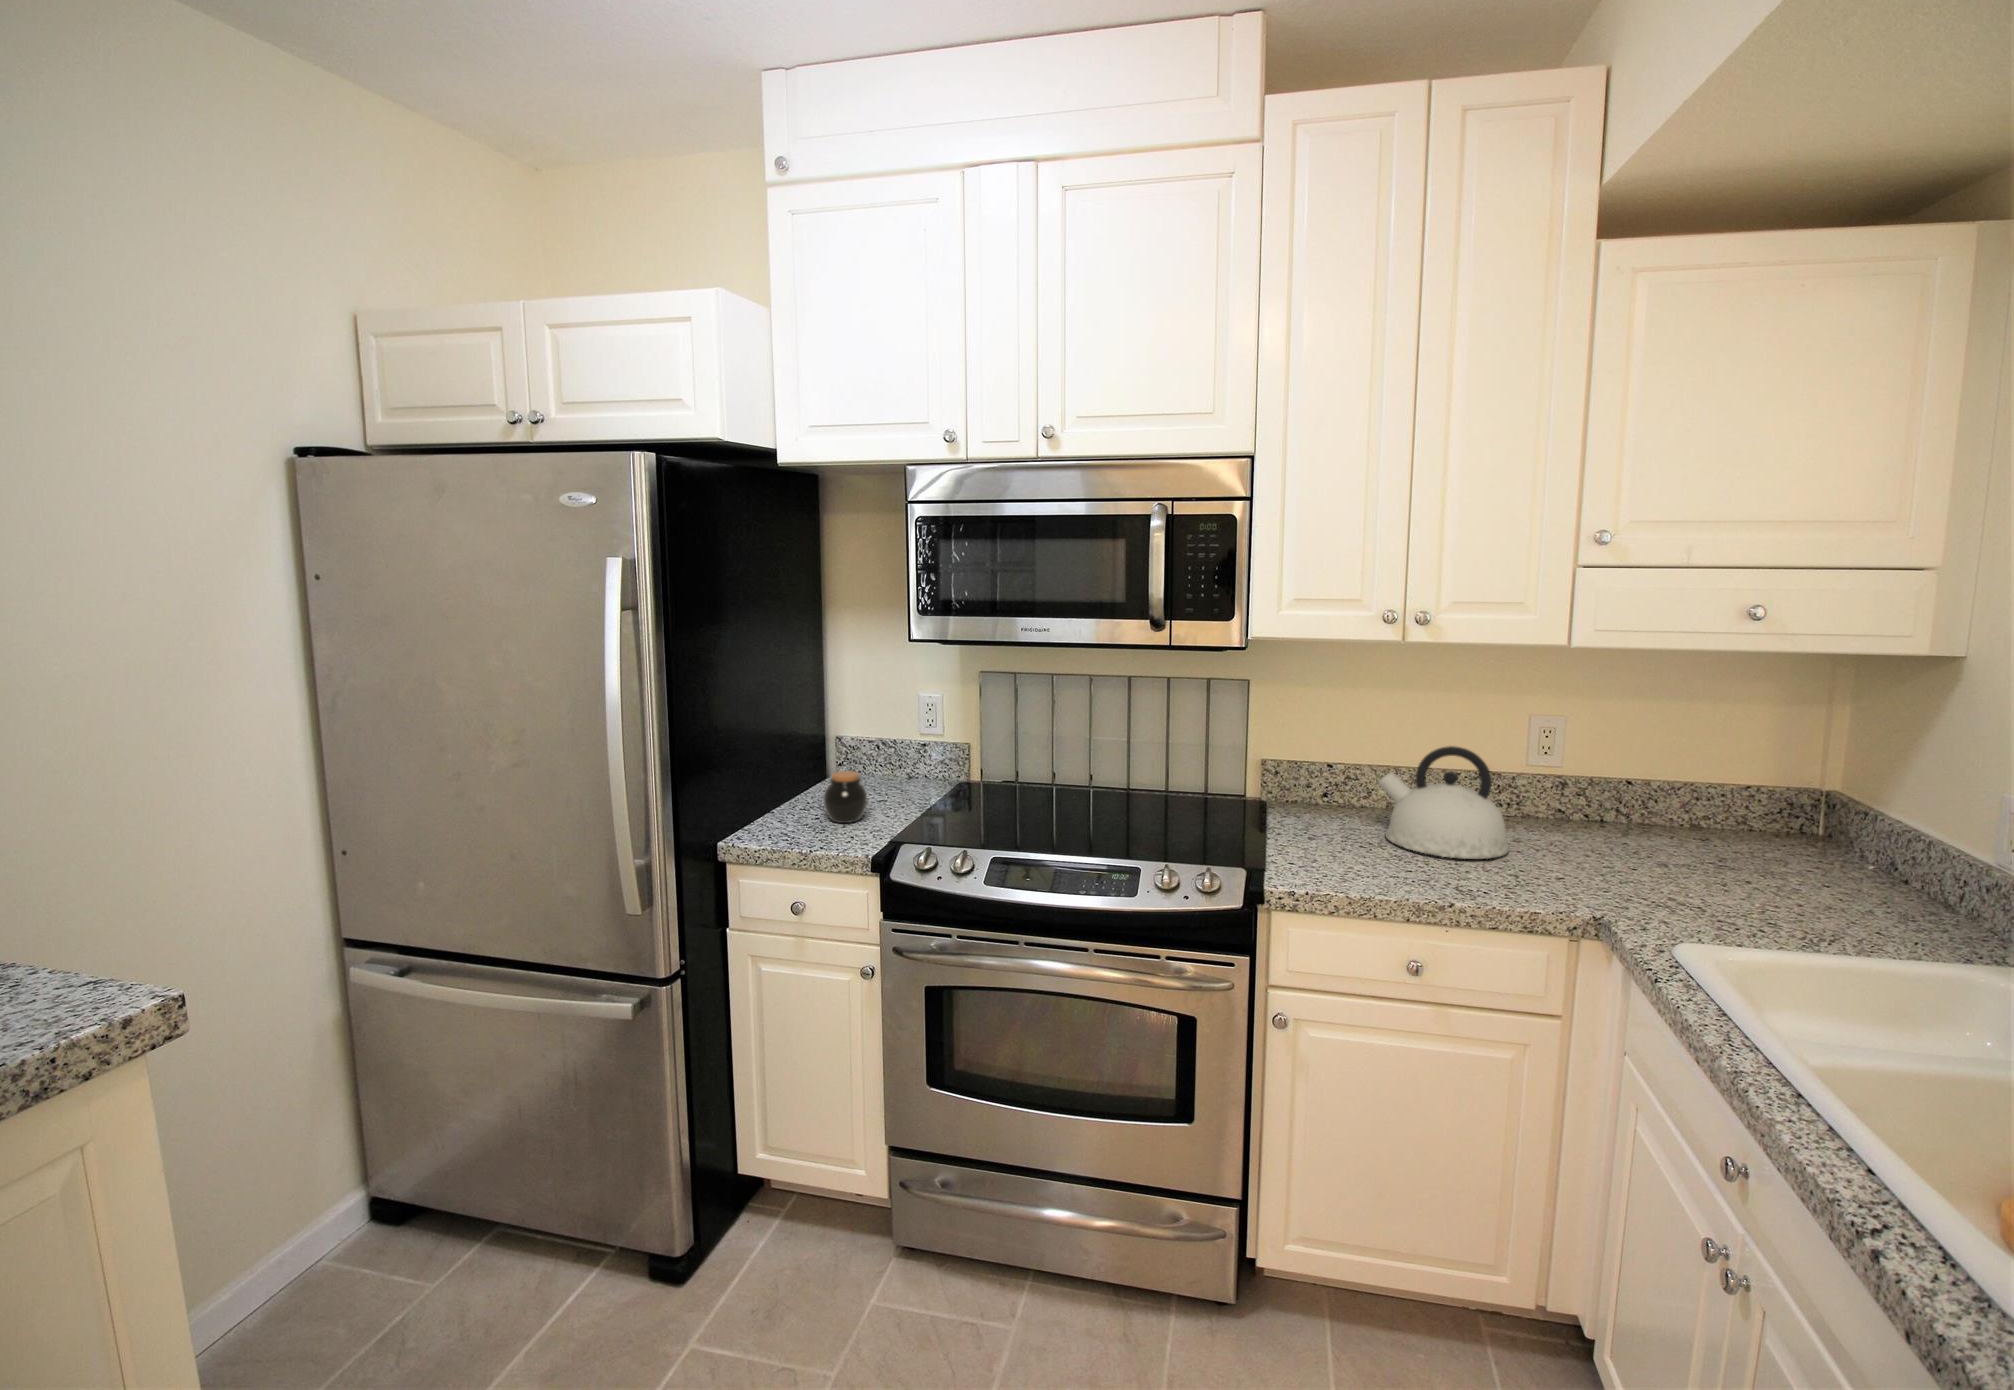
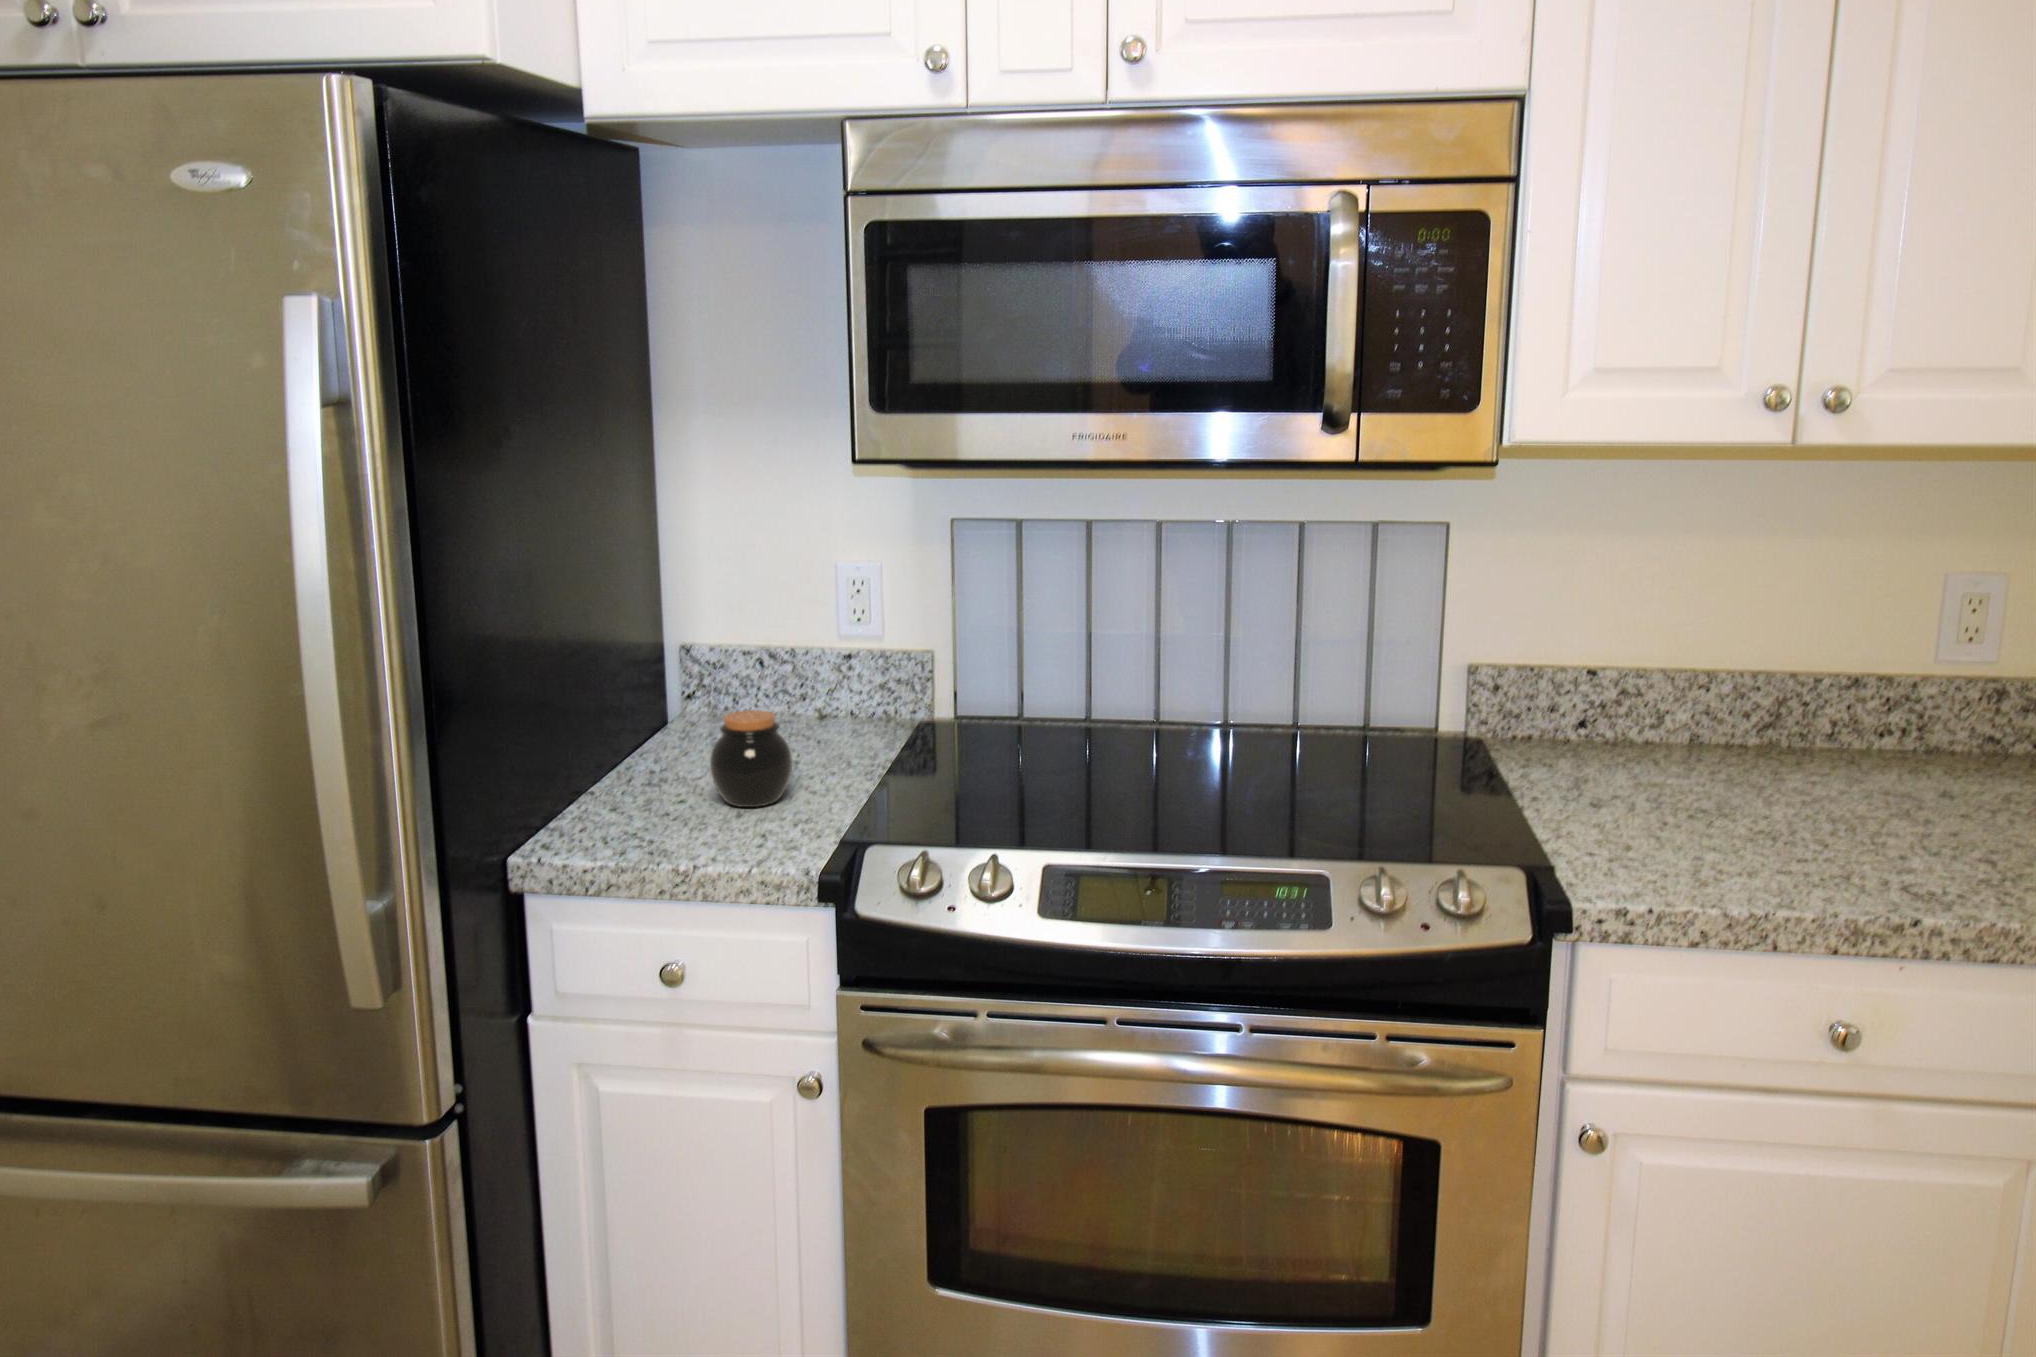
kettle: present [1378,746,1509,859] -> none [1707,631,1950,831]

